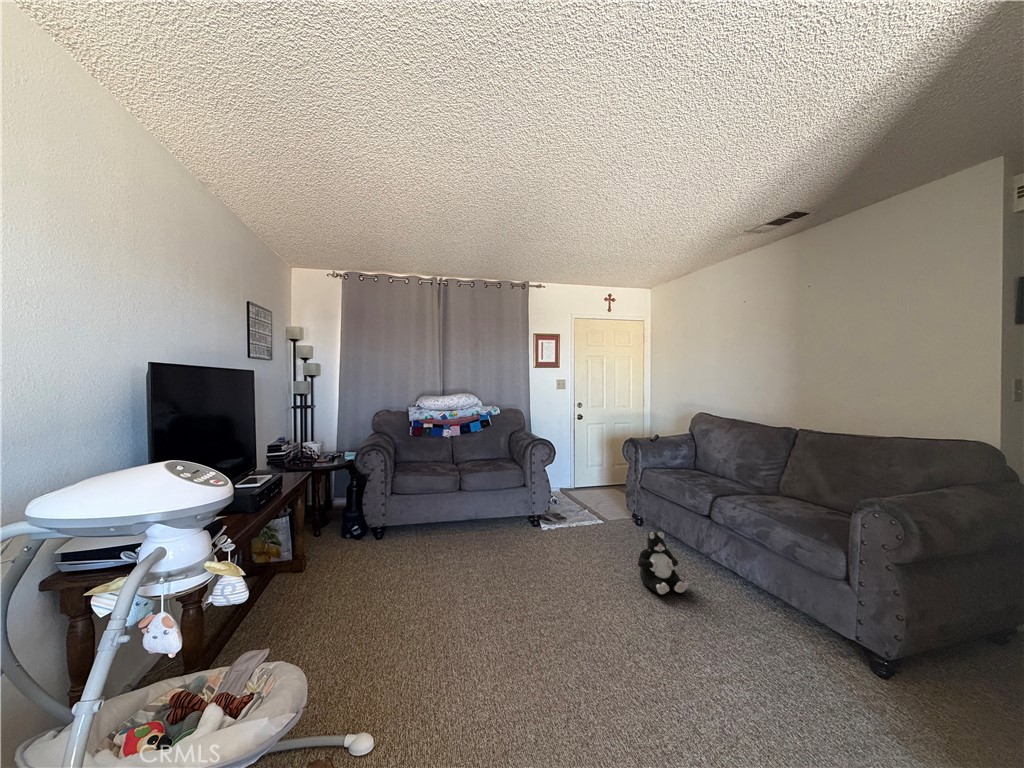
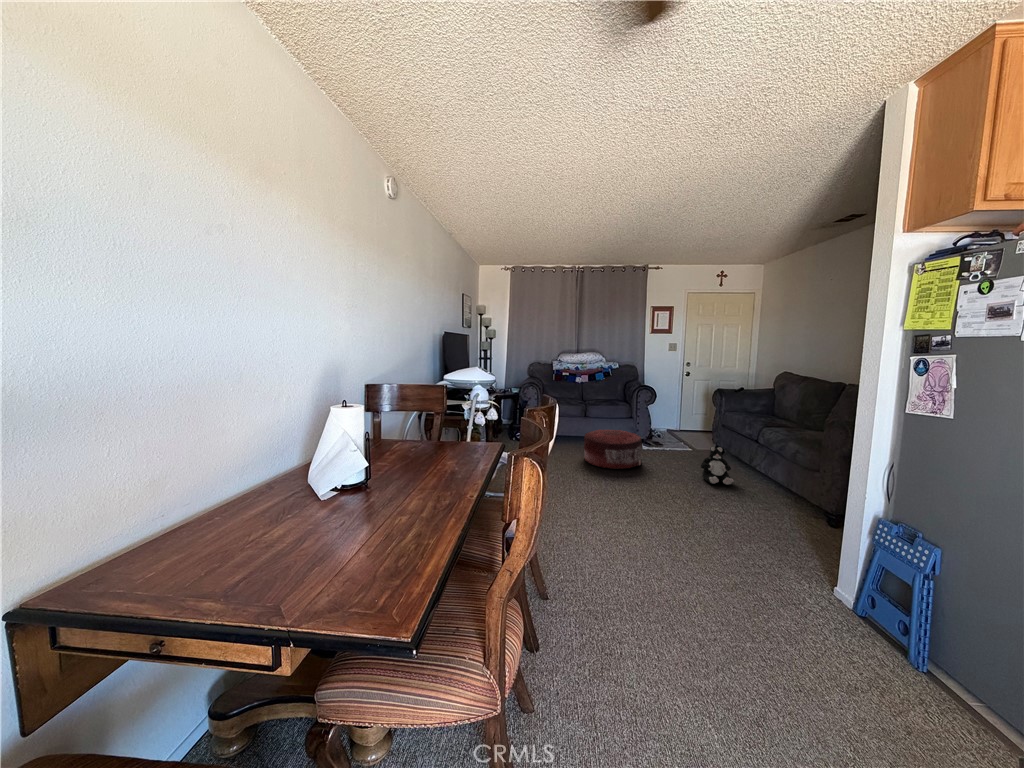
pouf: none [460,510,550,587] -> present [584,429,642,469]

